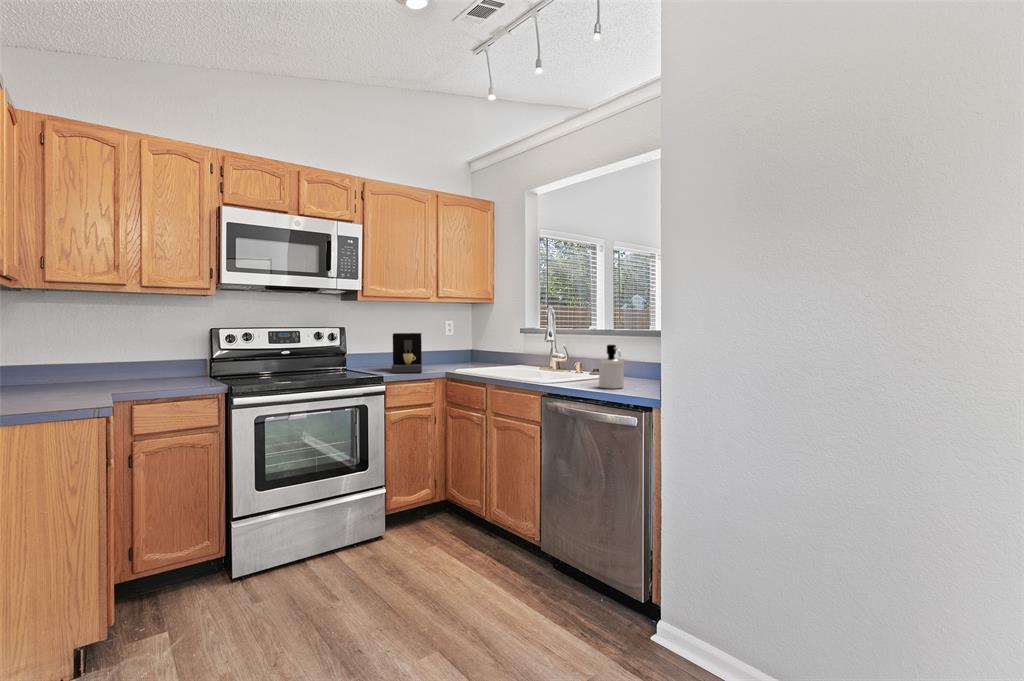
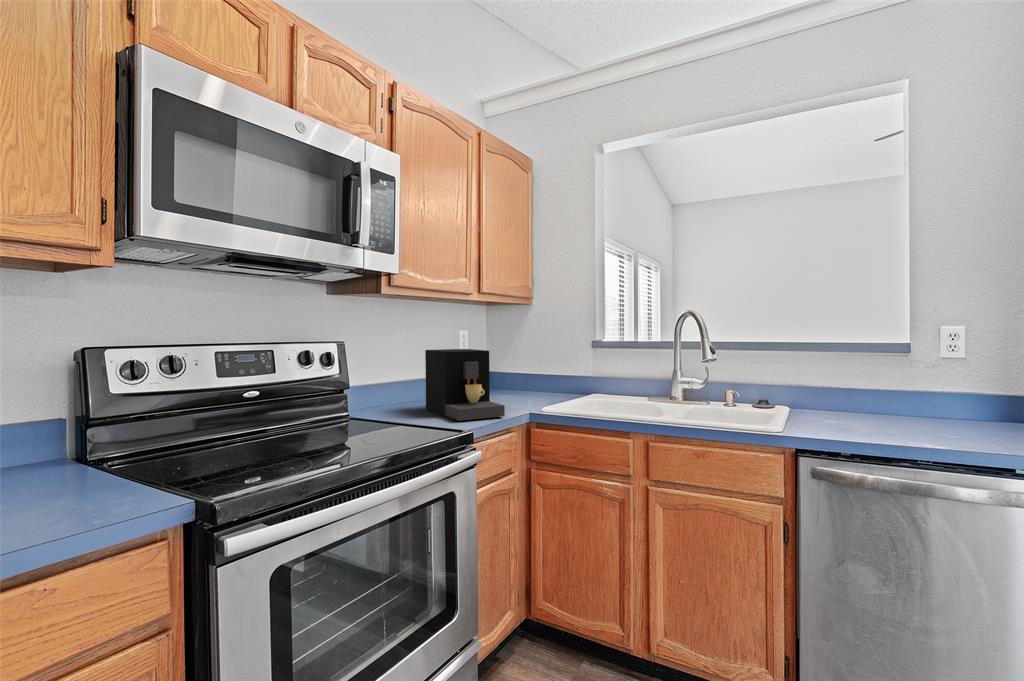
soap dispenser: present [598,345,625,389] -> none [897,367,986,442]

